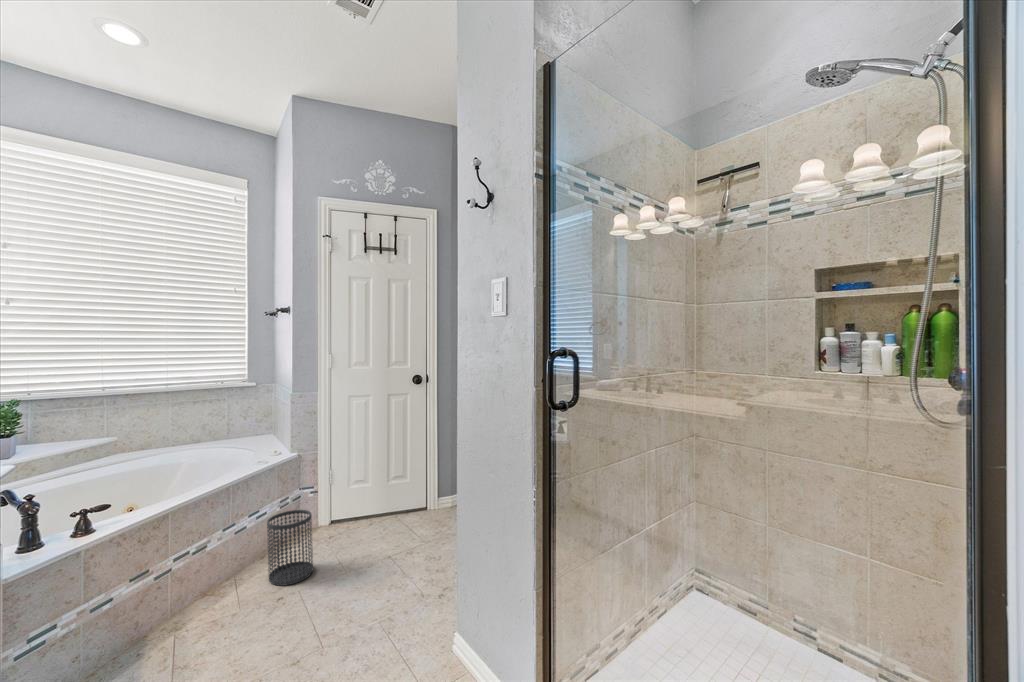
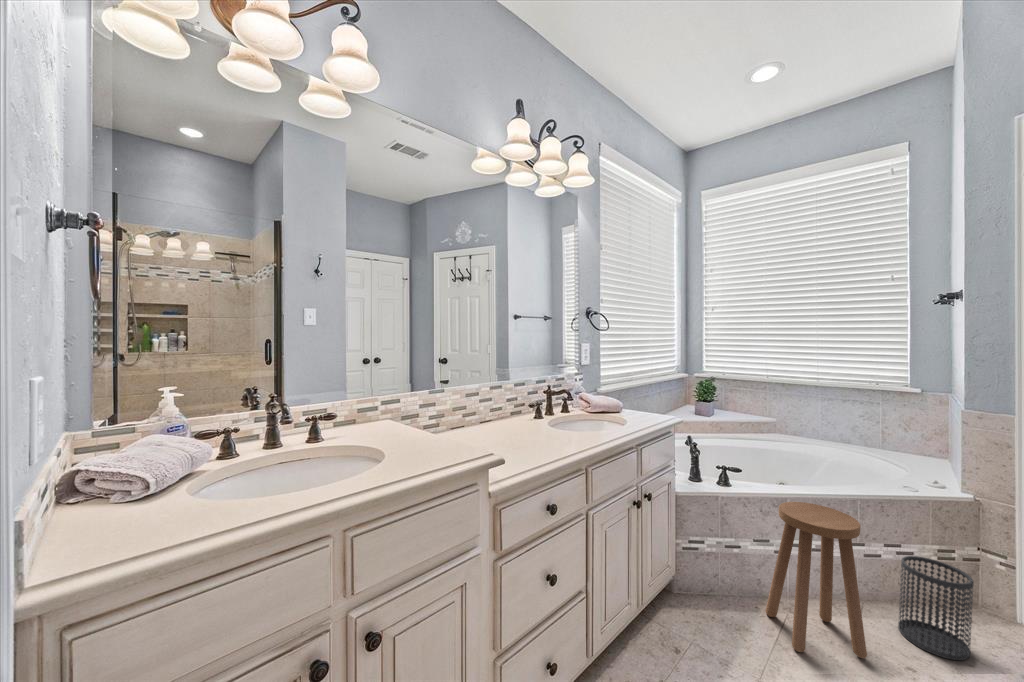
stool: none [154,503,255,662] -> present [766,502,867,658]

